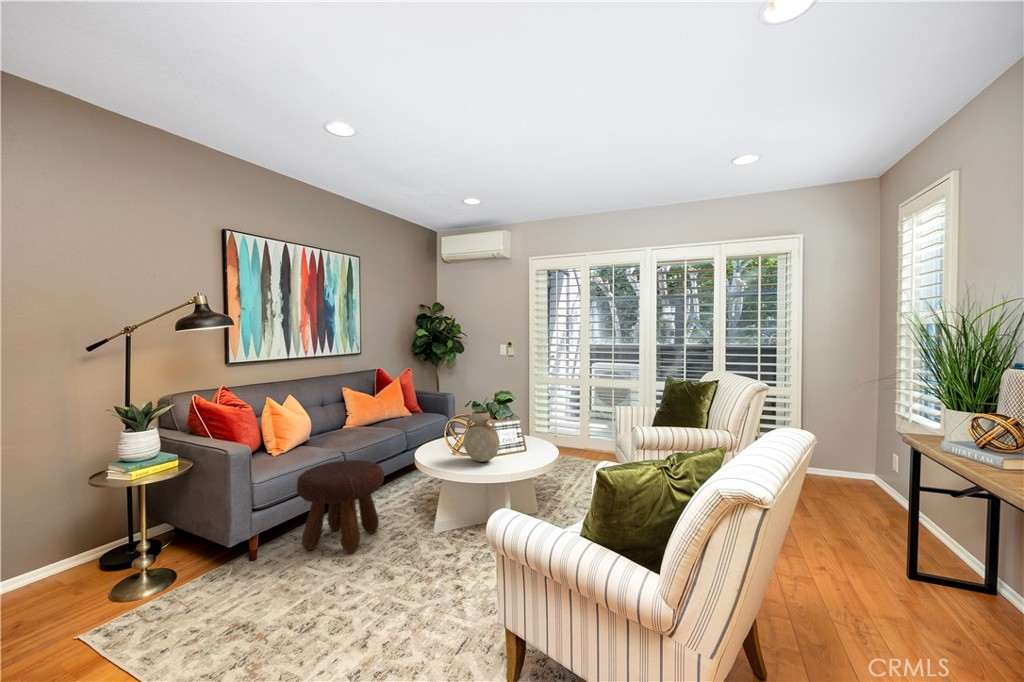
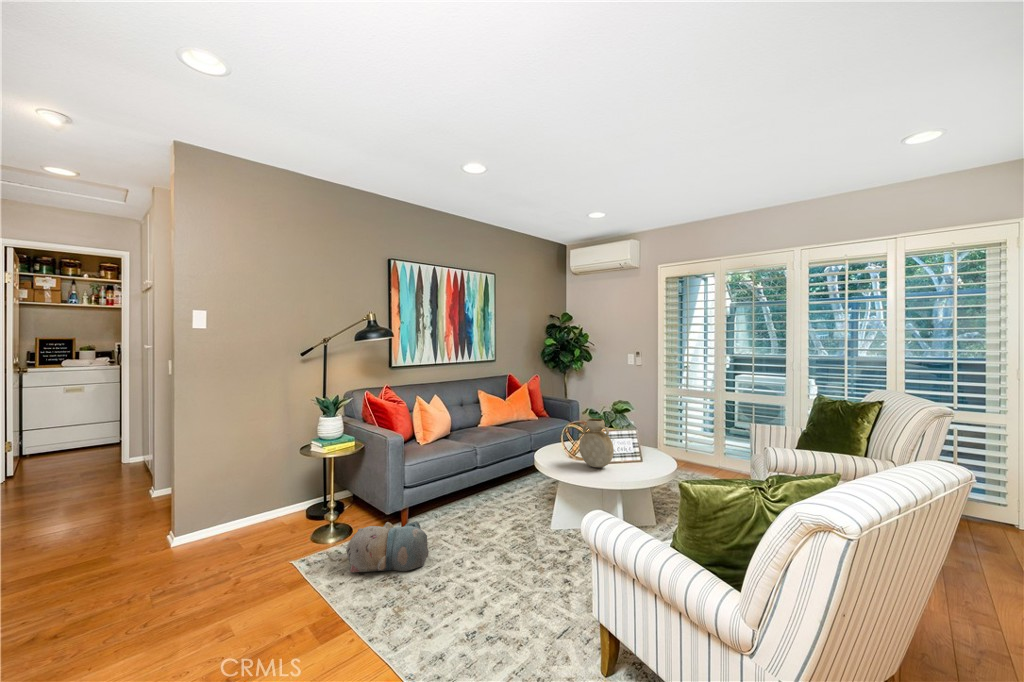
footstool: present [297,460,384,553] -> none [437,455,508,535]
plush toy: none [170,549,290,631] -> present [346,521,429,572]

